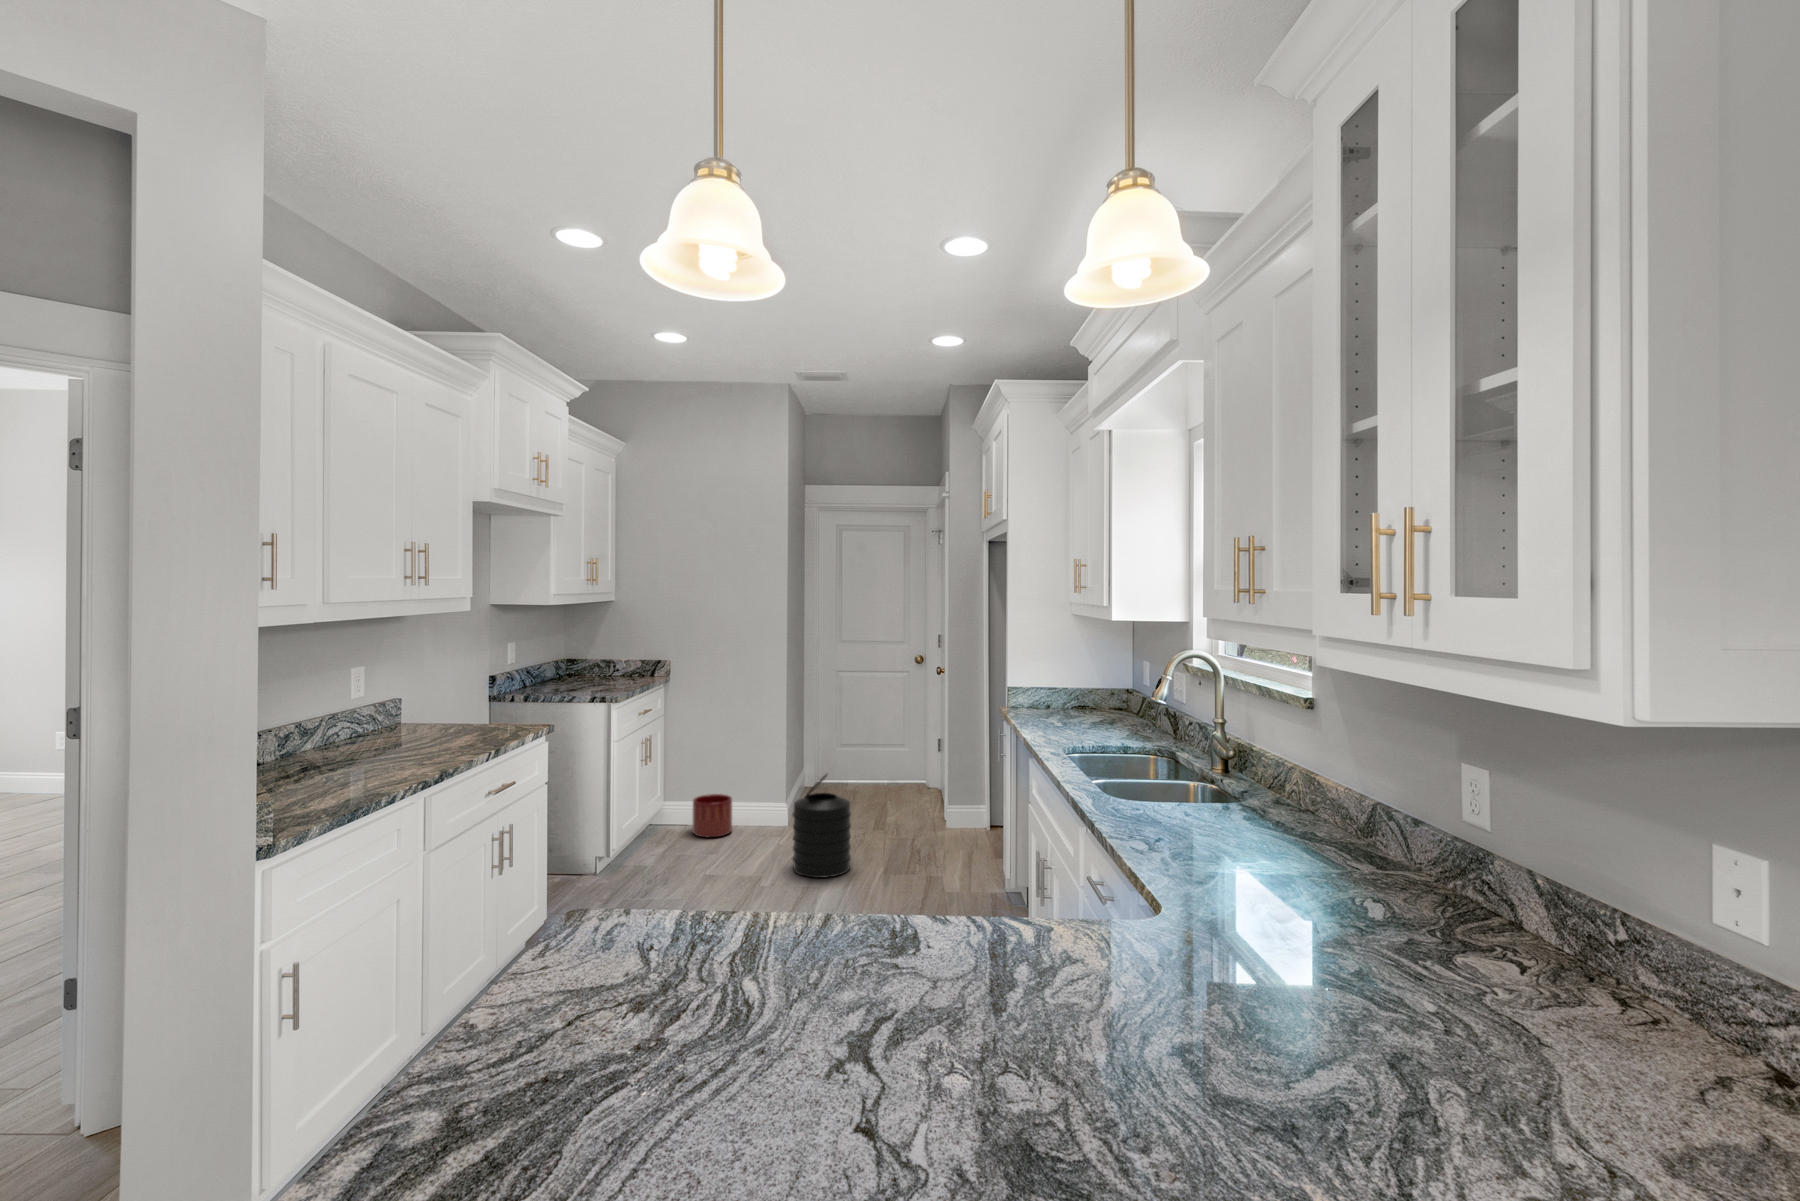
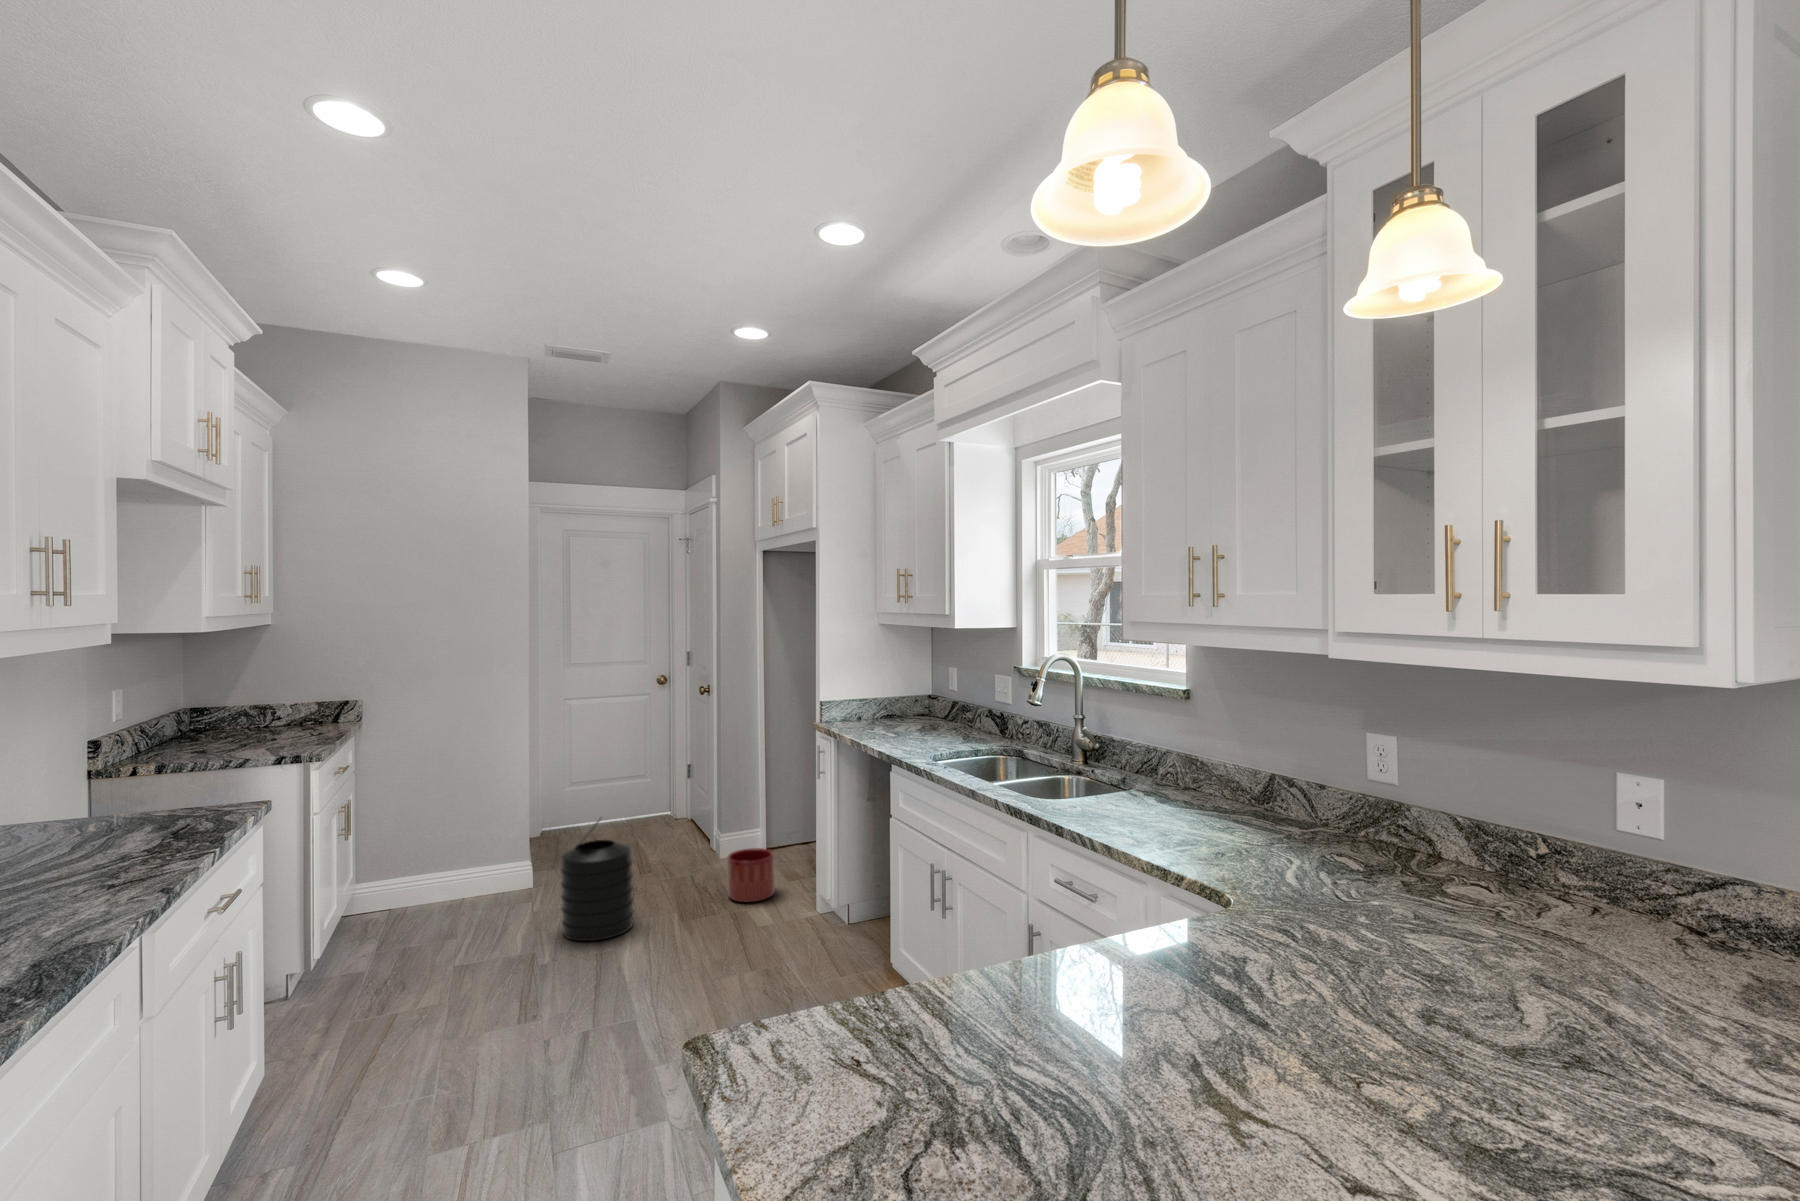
planter: present [692,794,732,837] -> present [727,848,775,902]

